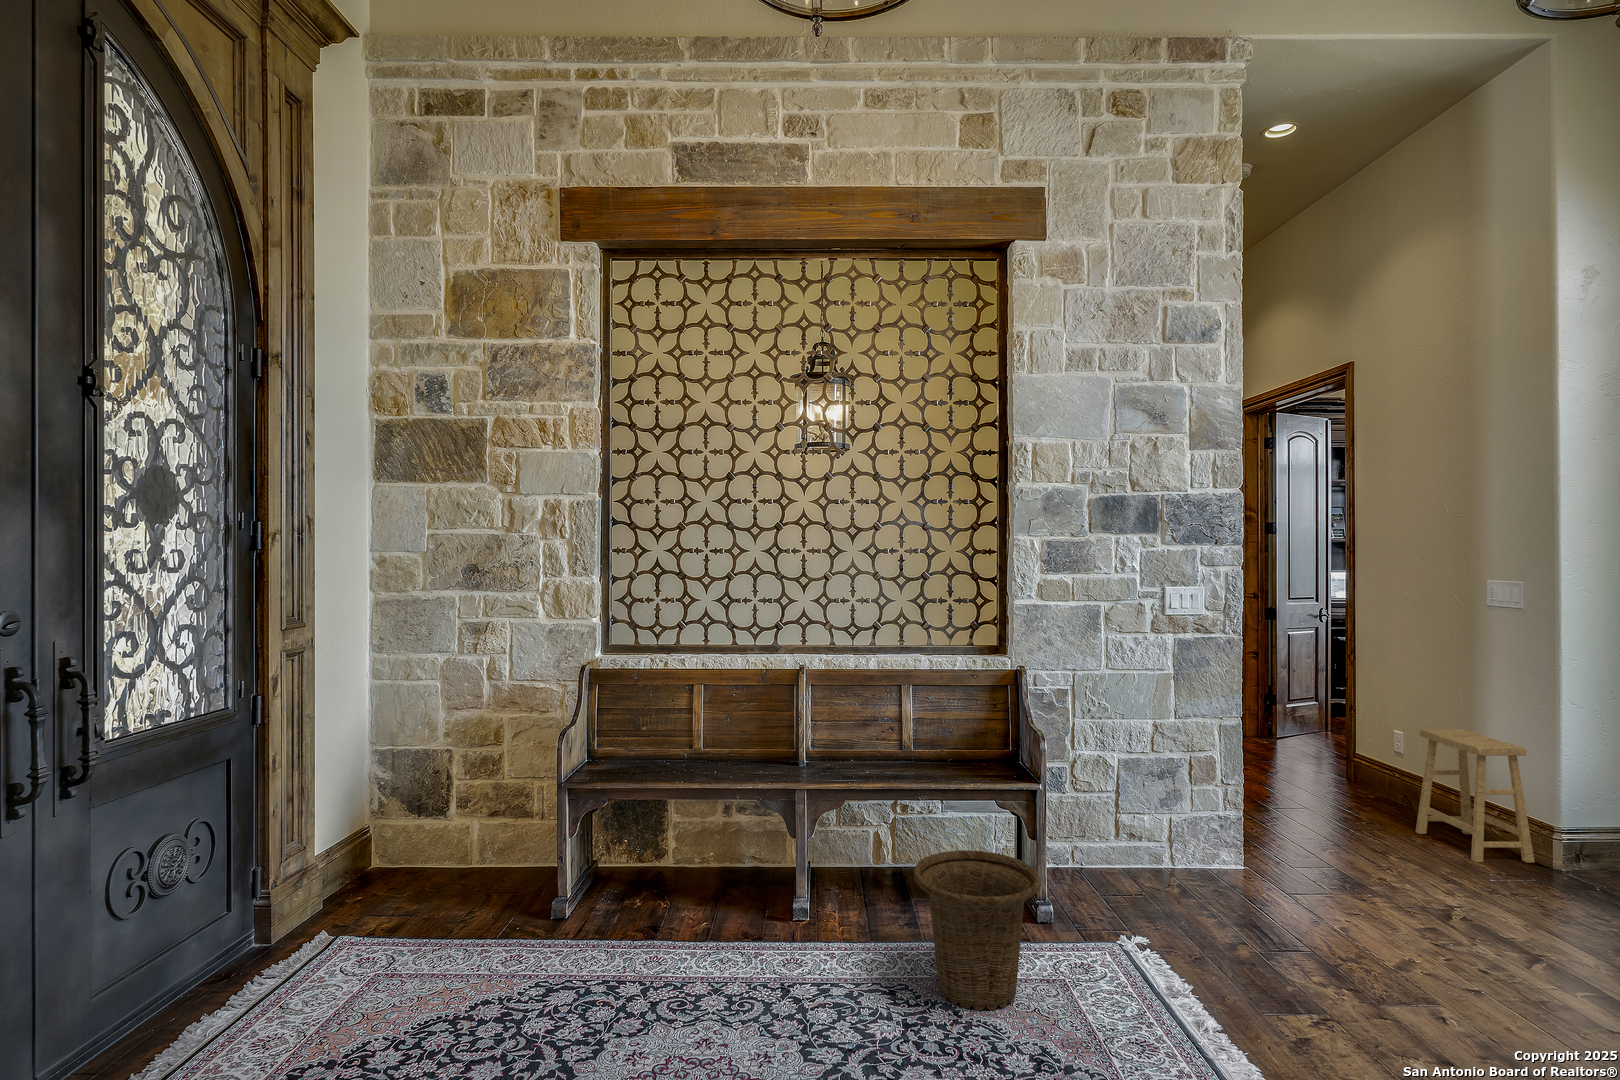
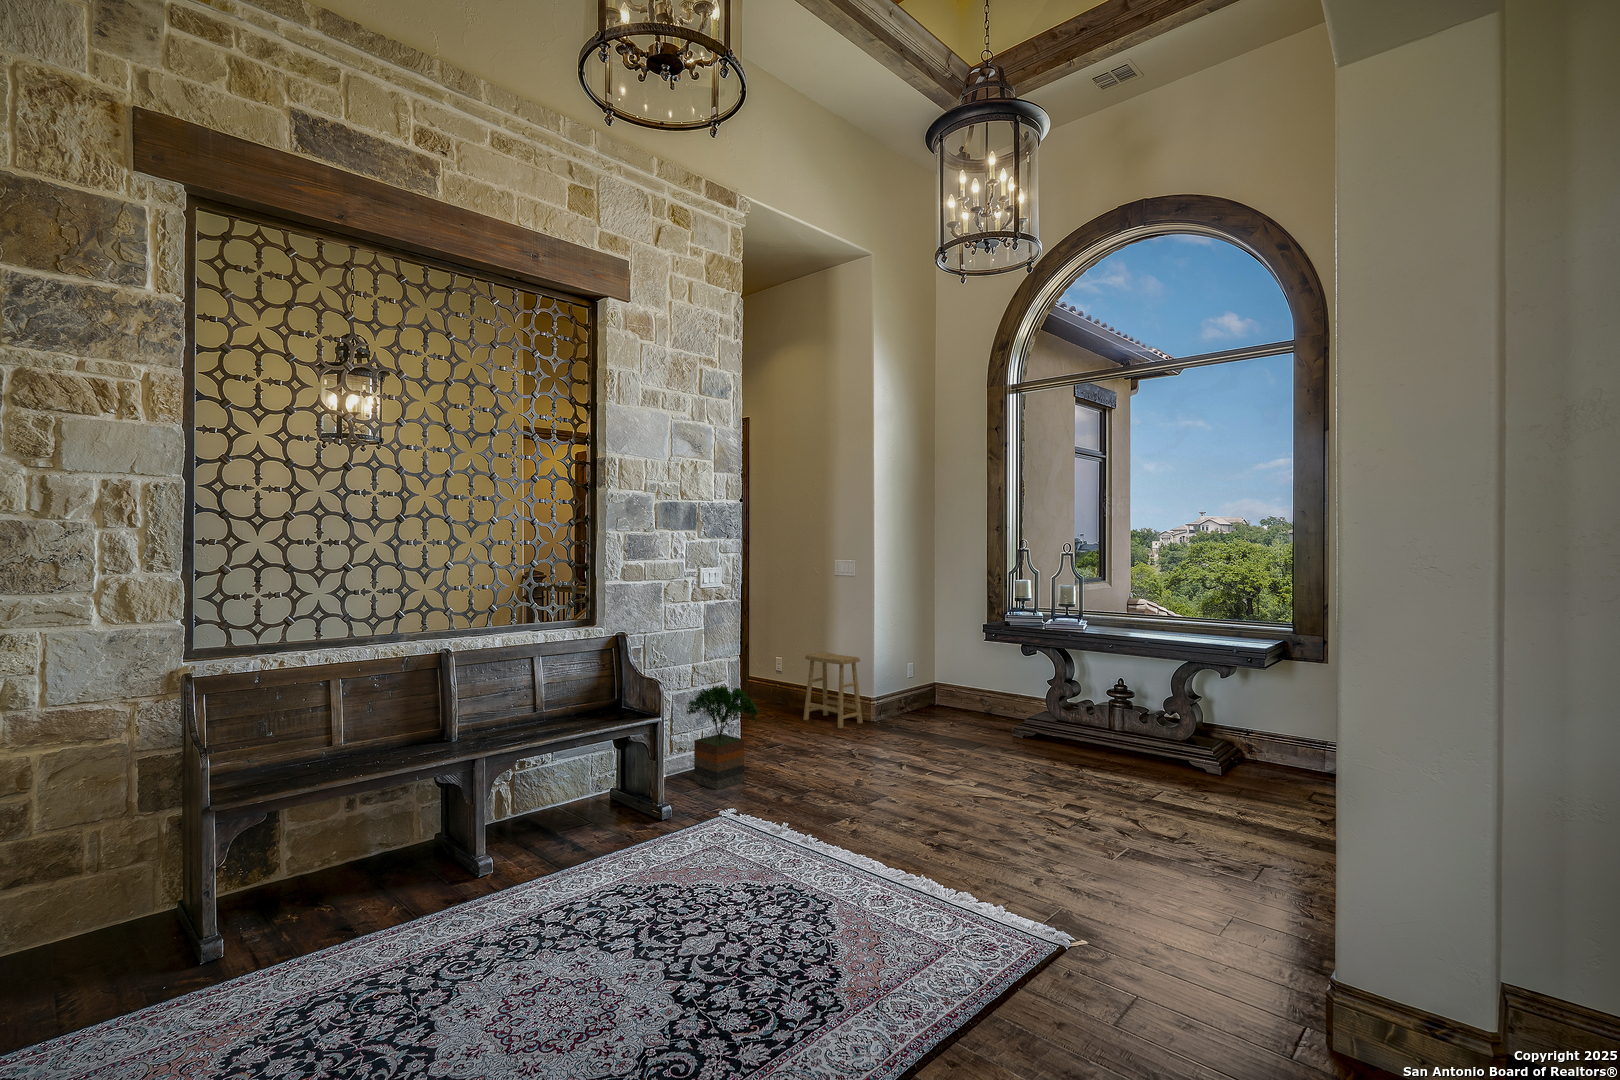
potted tree: none [1126,753,1238,905] -> present [686,686,759,790]
basket: present [913,850,1041,1011] -> none [617,767,712,880]

